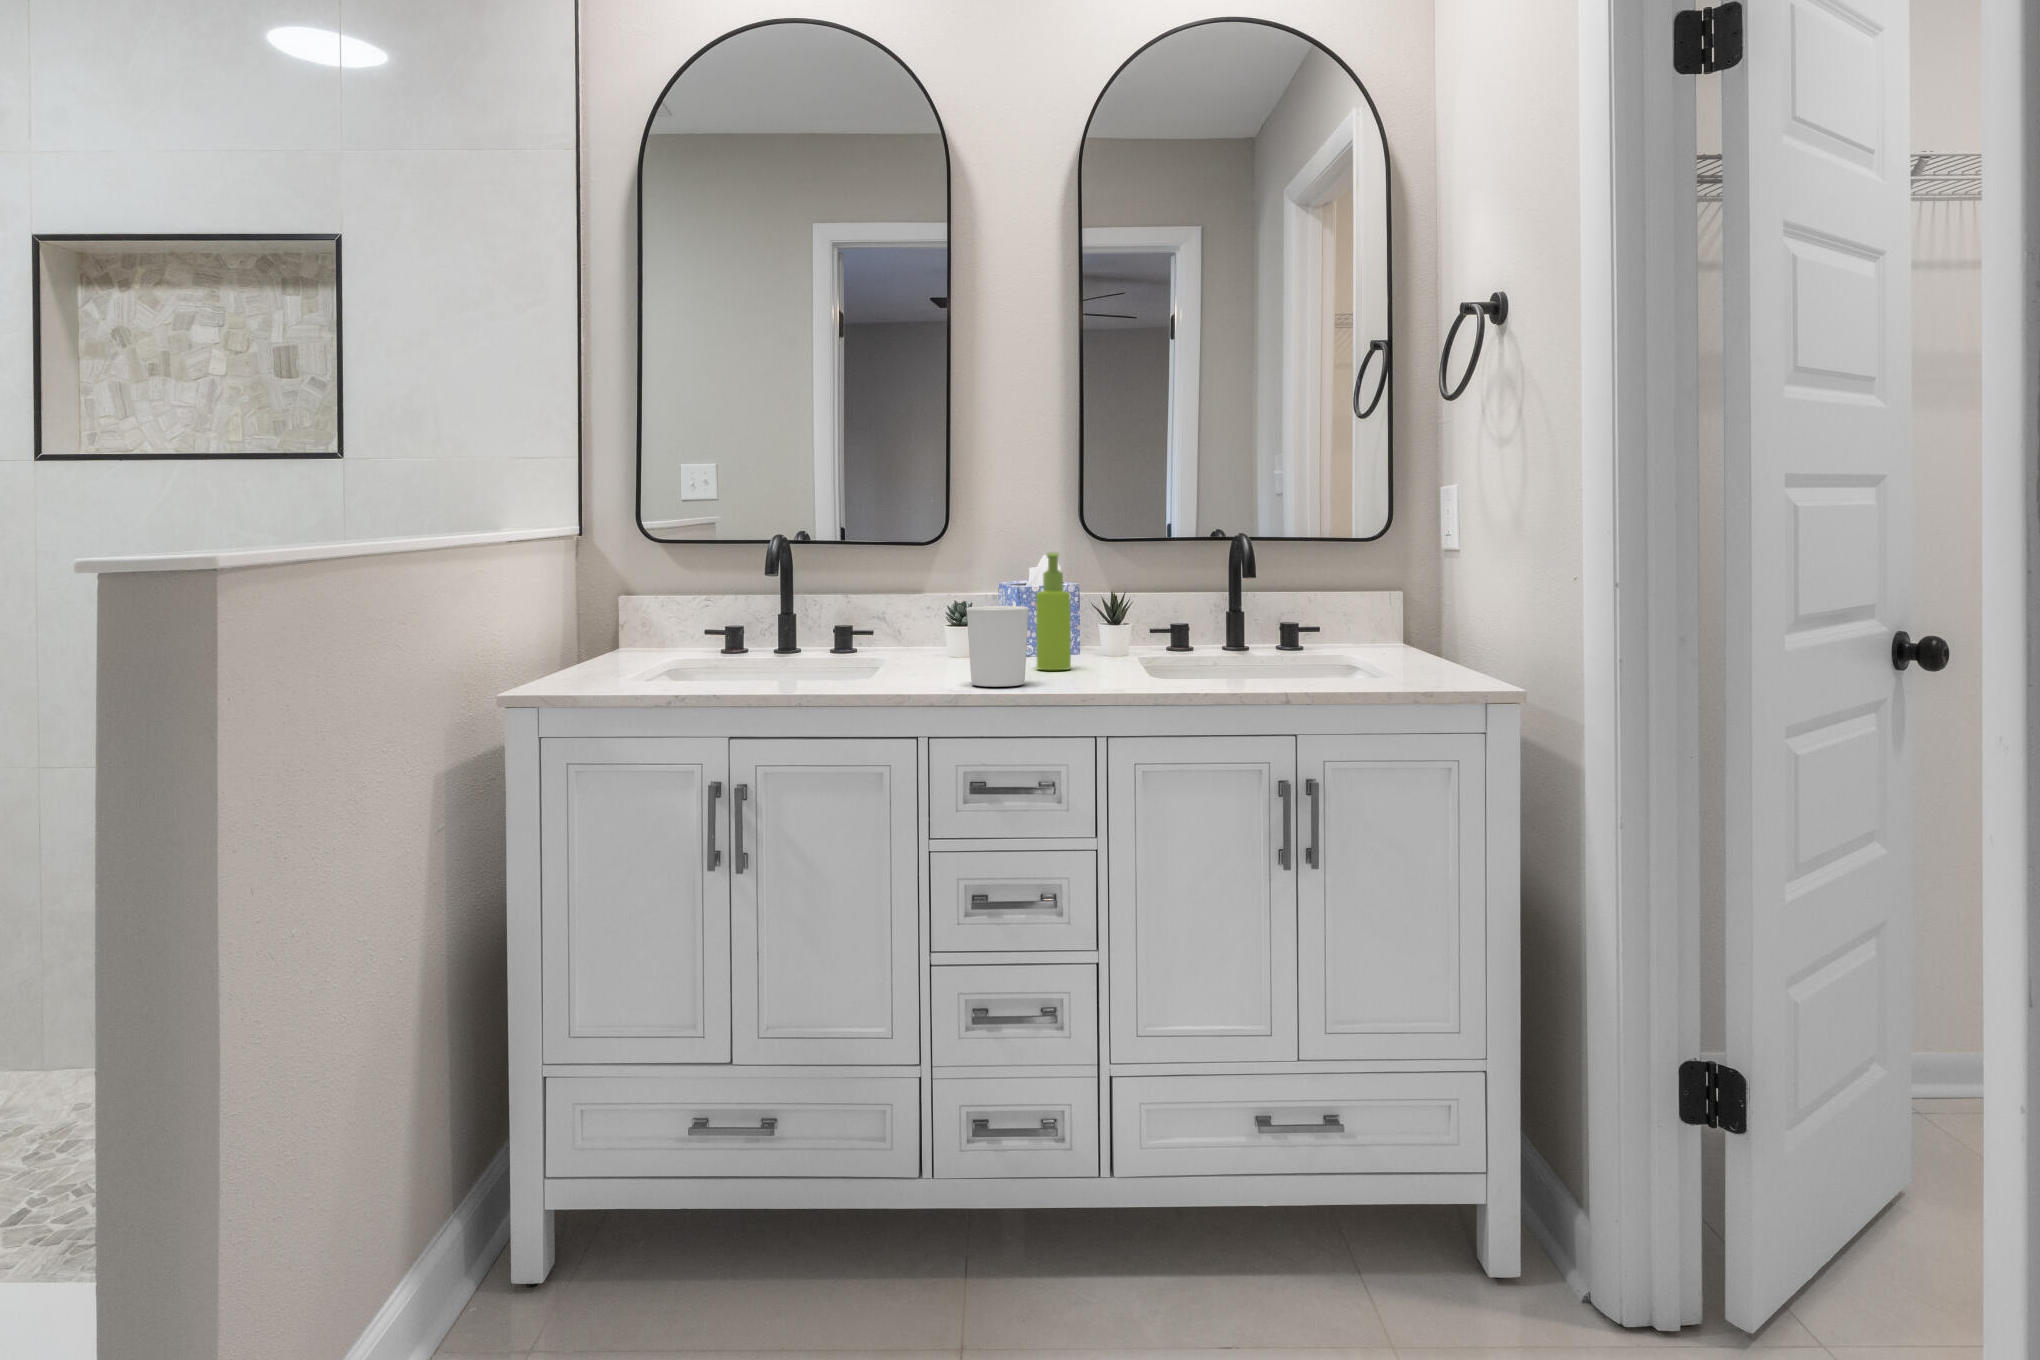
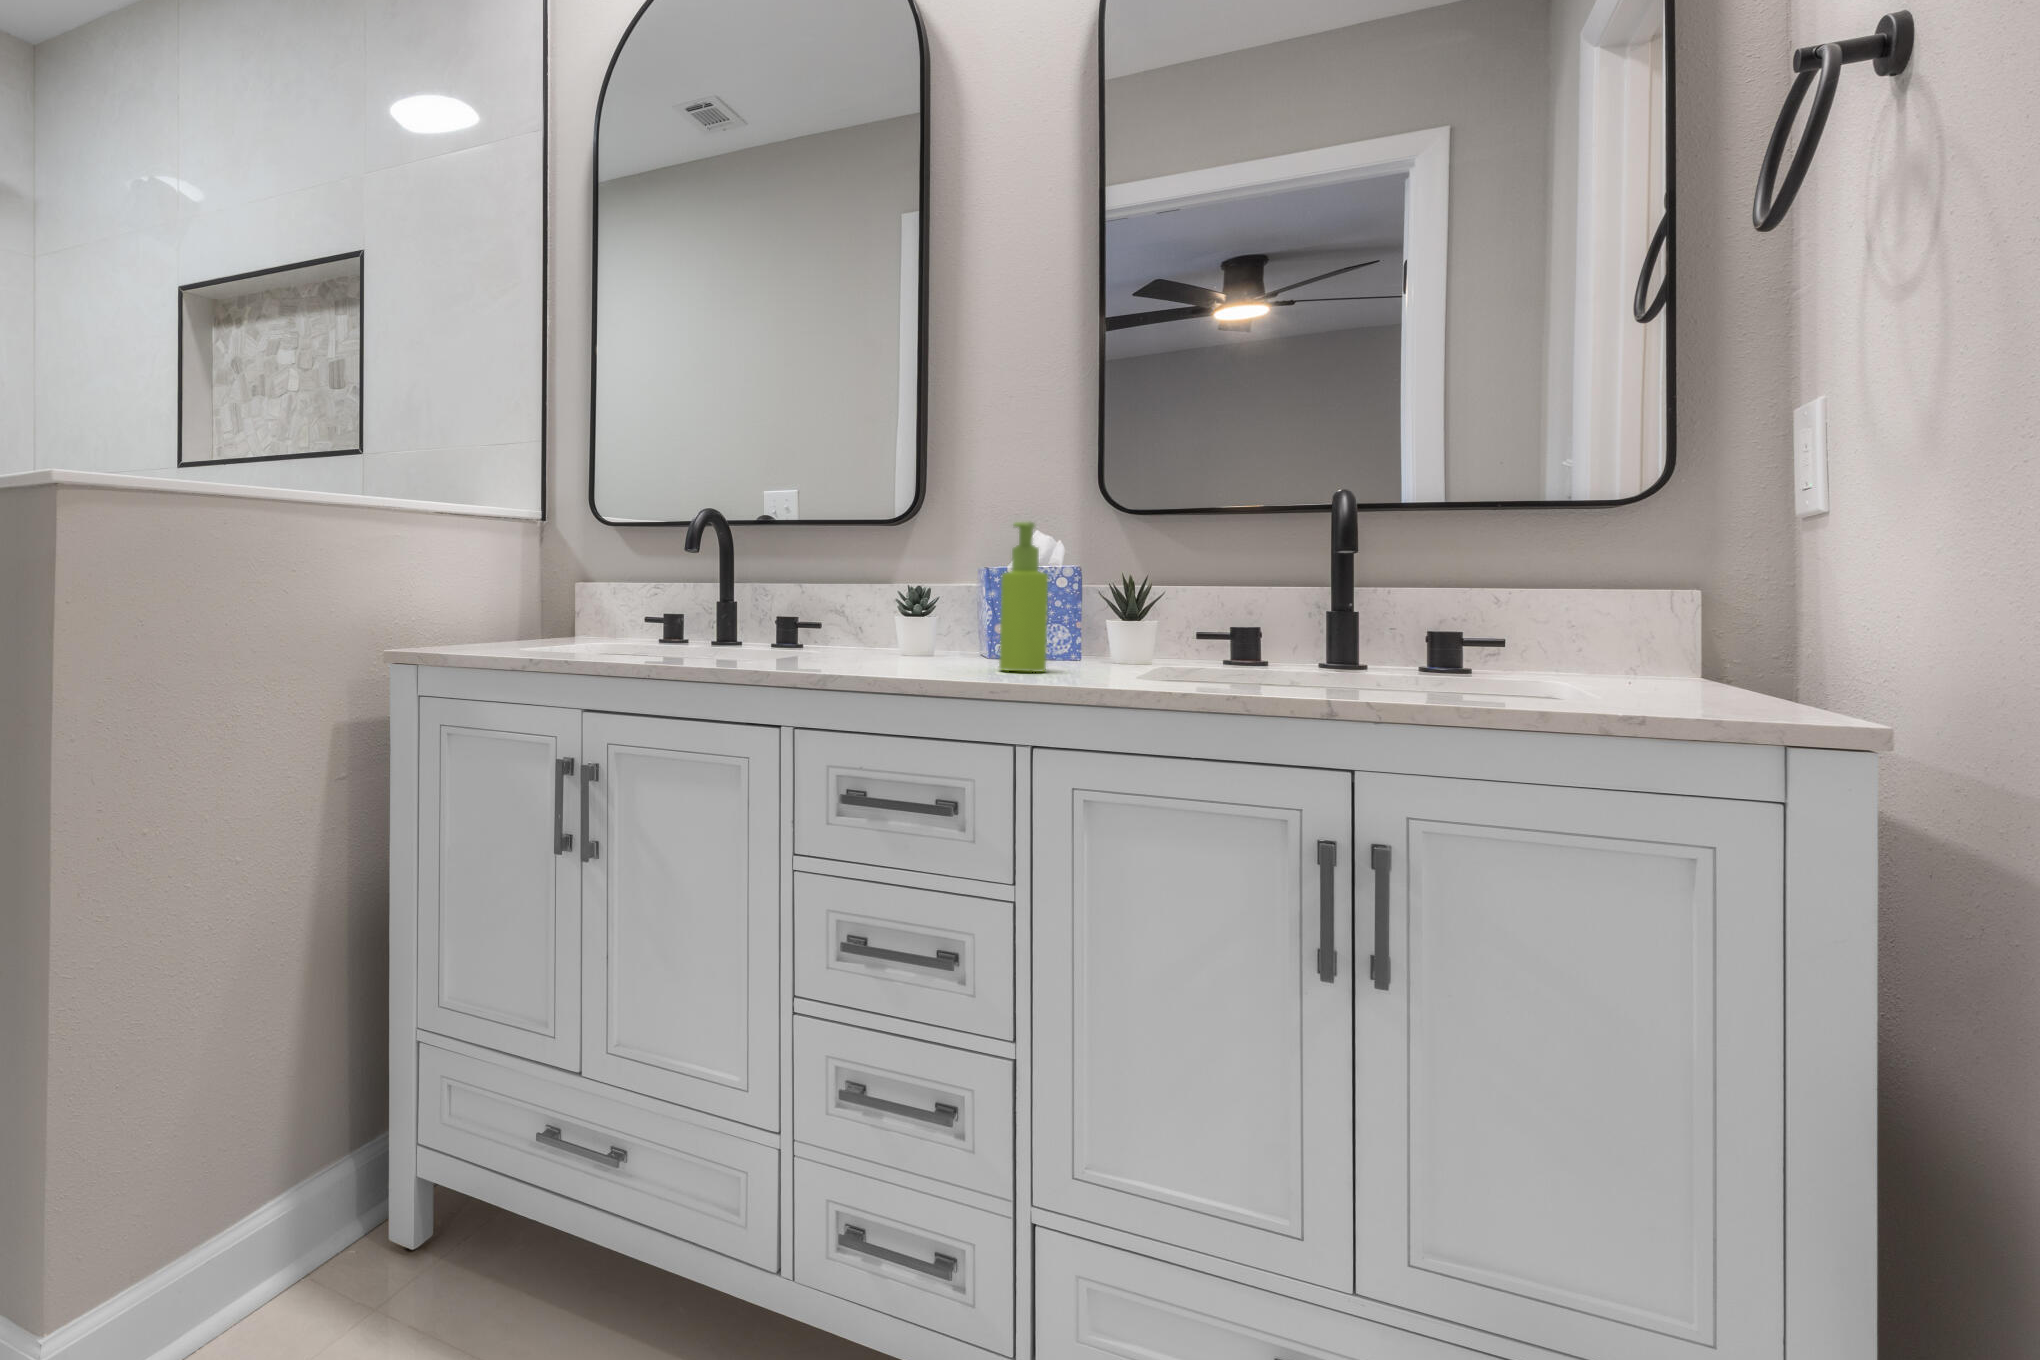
candle holder: present [966,606,1029,687] -> none [877,582,960,681]

